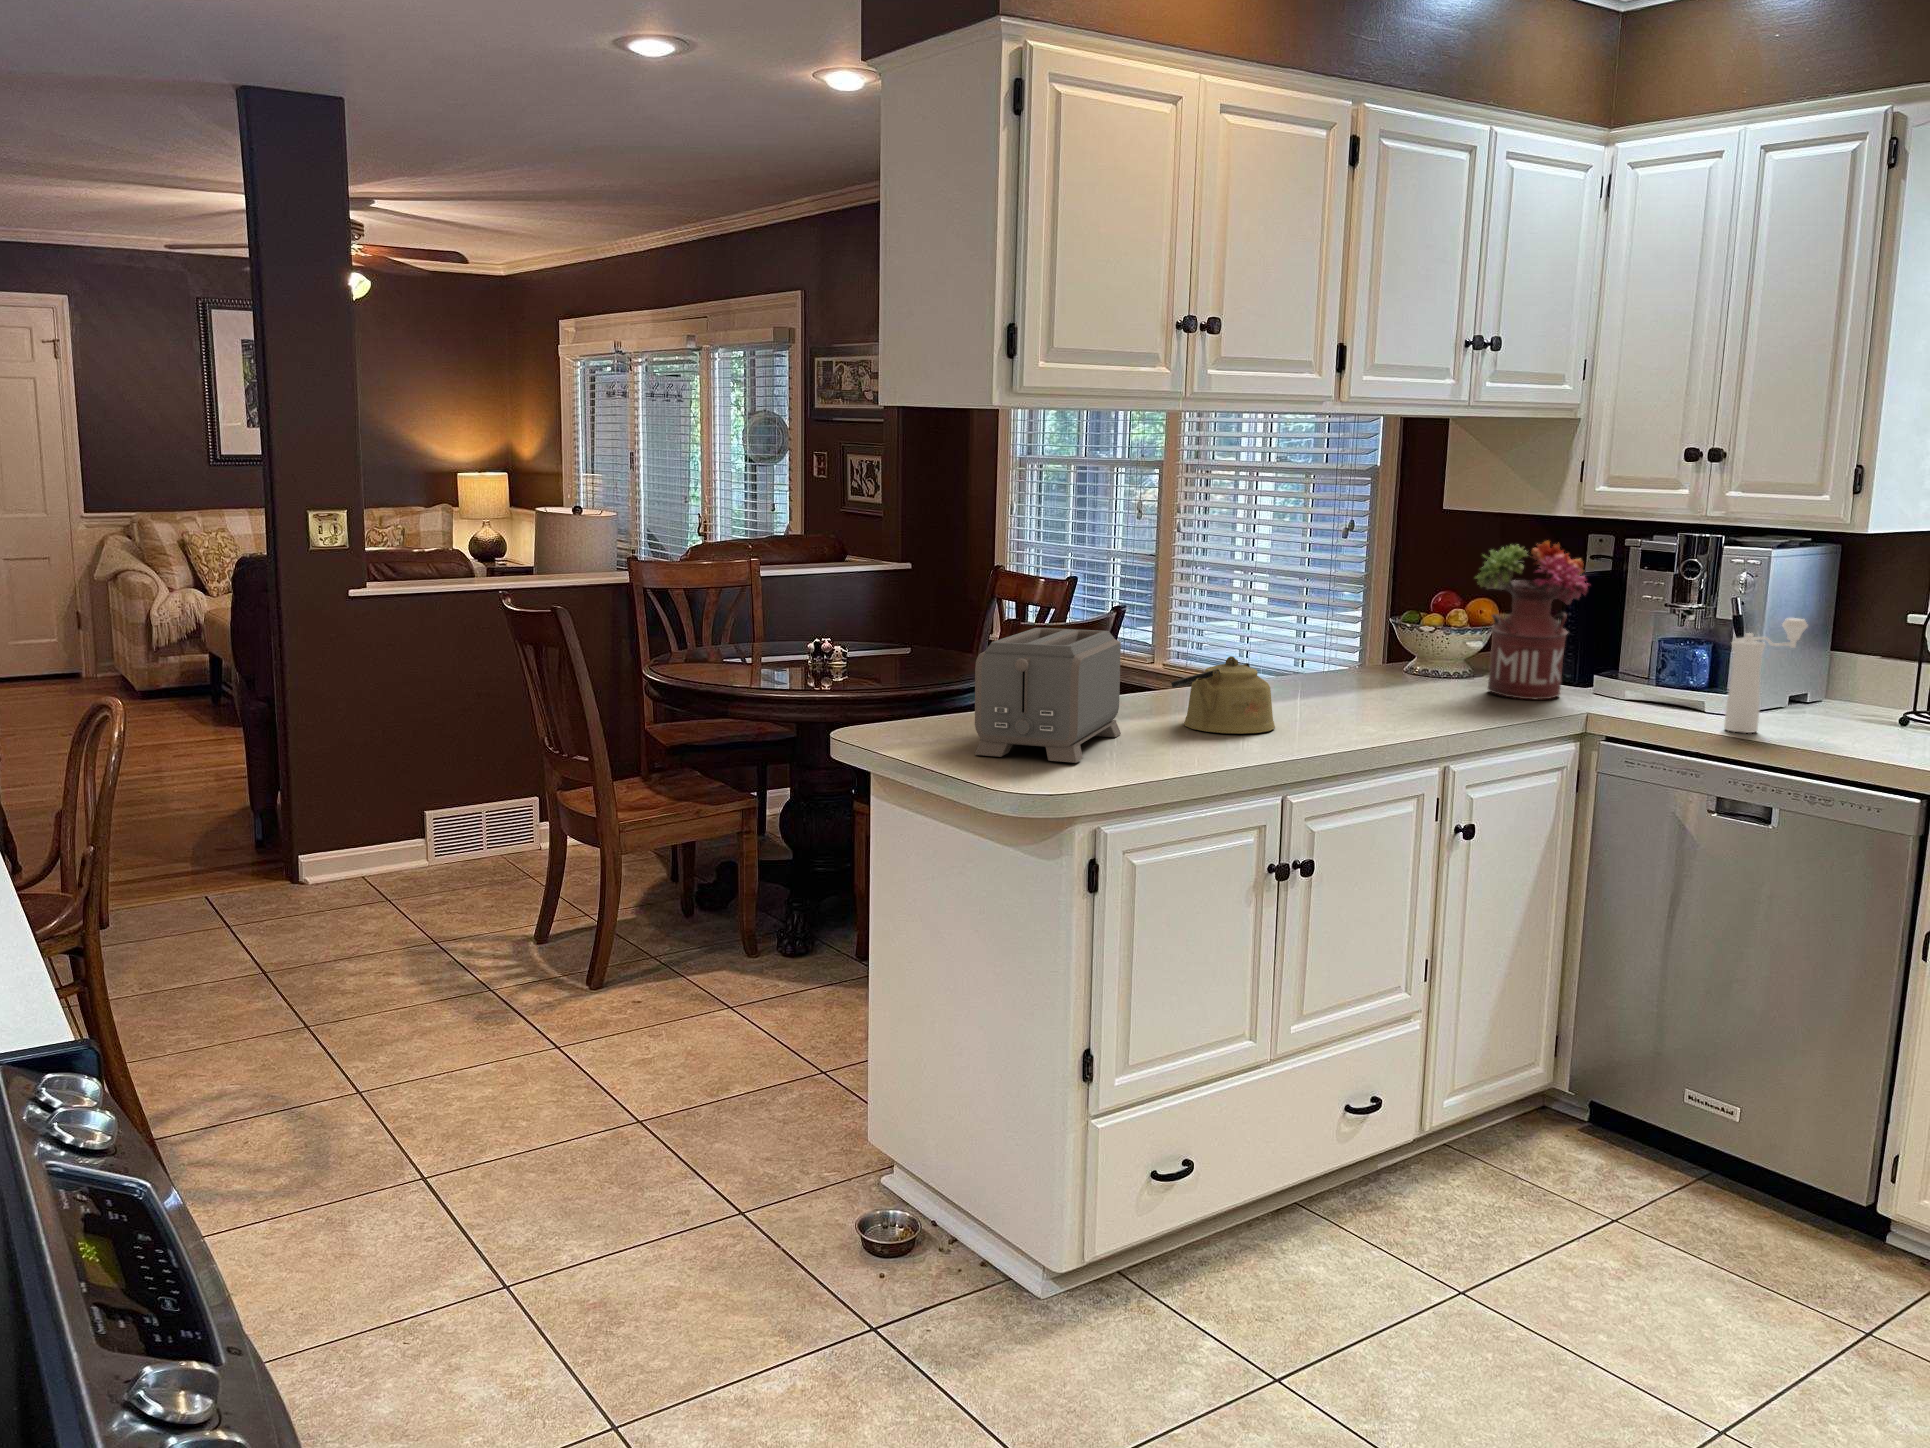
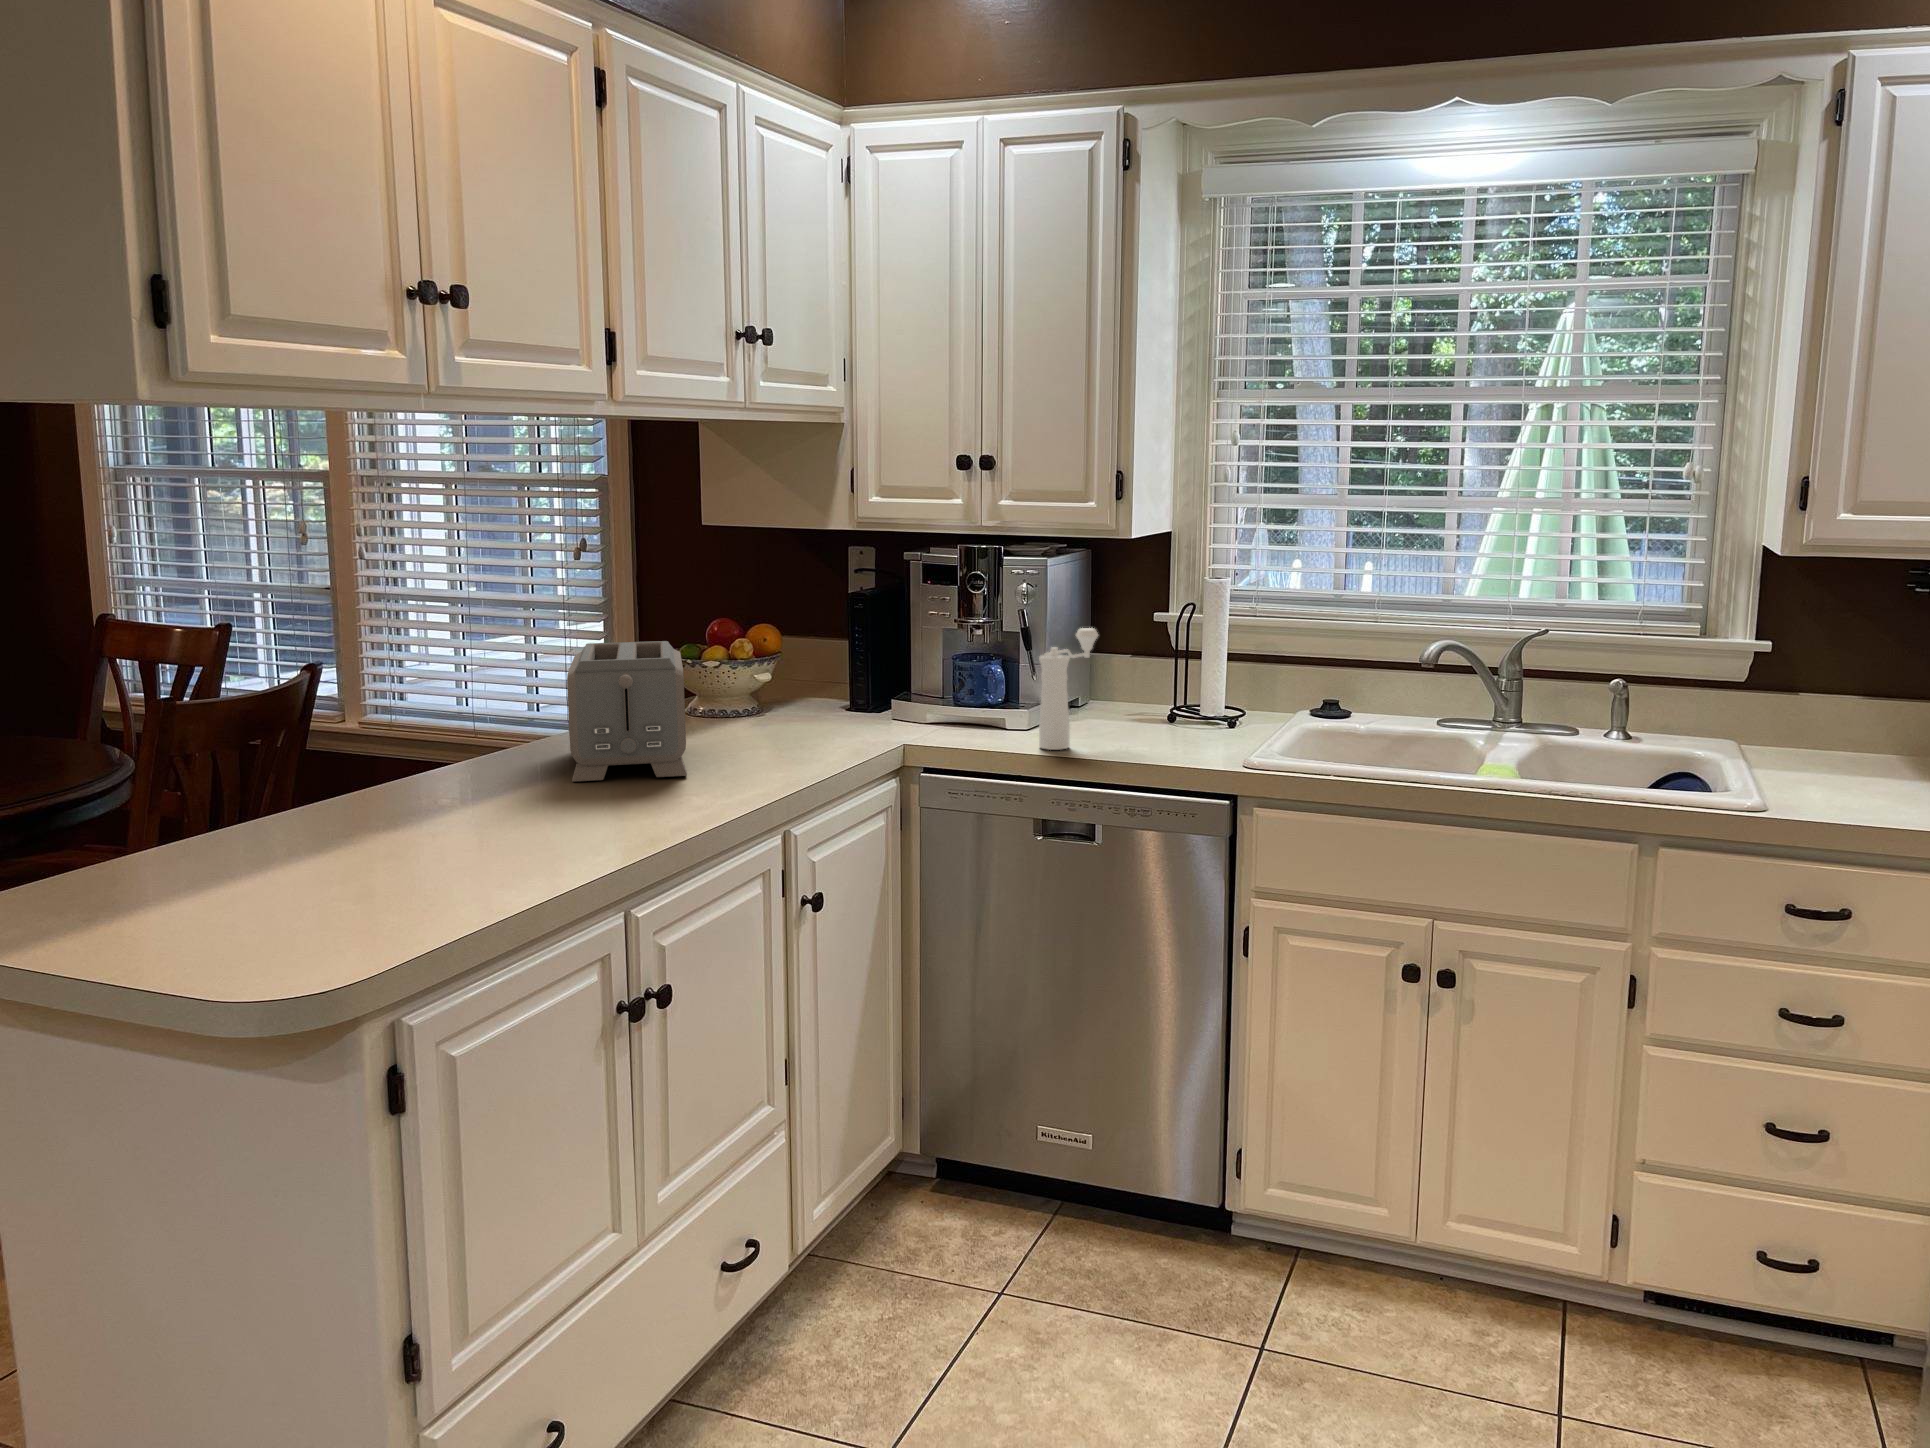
flower arrangement: present [1476,541,1589,699] -> none [766,557,889,734]
toaster: present [974,628,1121,763] -> present [567,641,687,782]
kettle: present [1171,656,1275,734] -> none [440,728,585,832]

